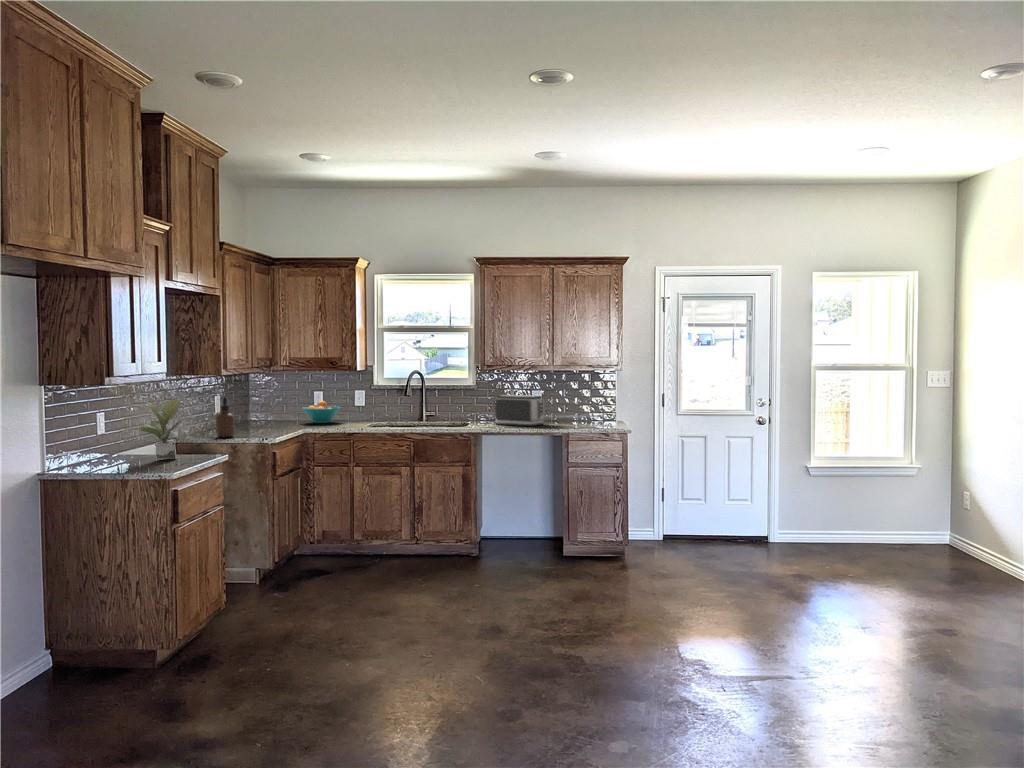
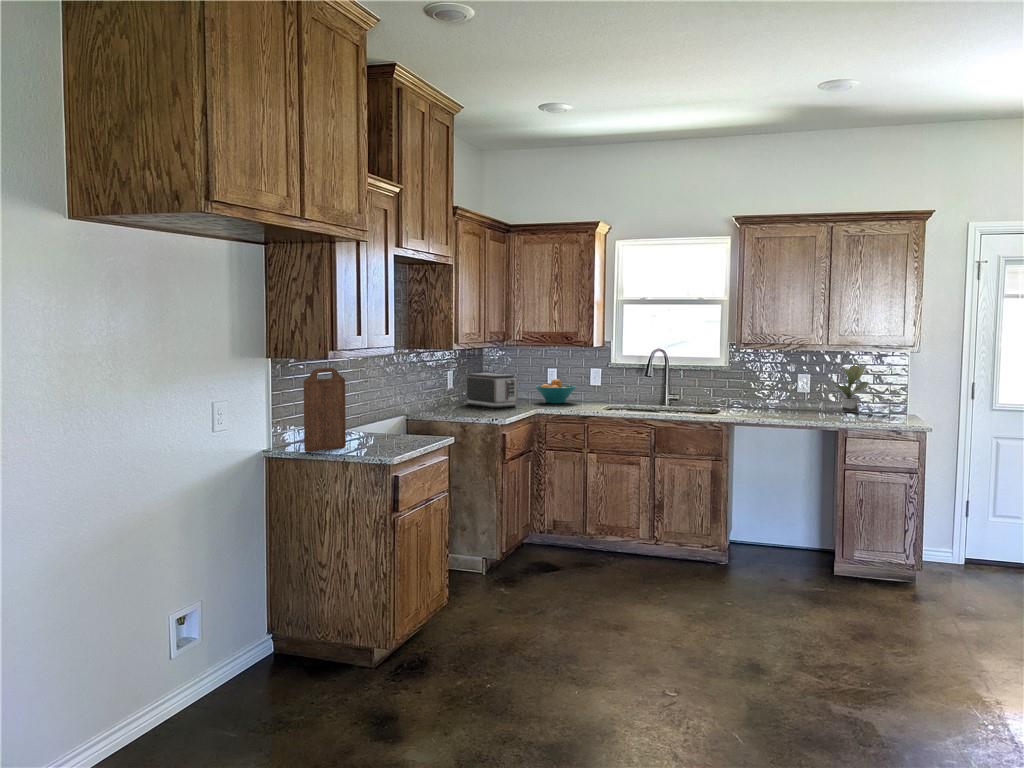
cutting board: none [79,393,122,473] -> present [304,368,346,452]
toaster: present [495,395,545,426] -> present [467,373,518,408]
soap dispenser: present [216,397,235,437] -> none [446,373,465,416]
potted plant: present [139,399,181,459] -> present [831,364,868,412]

